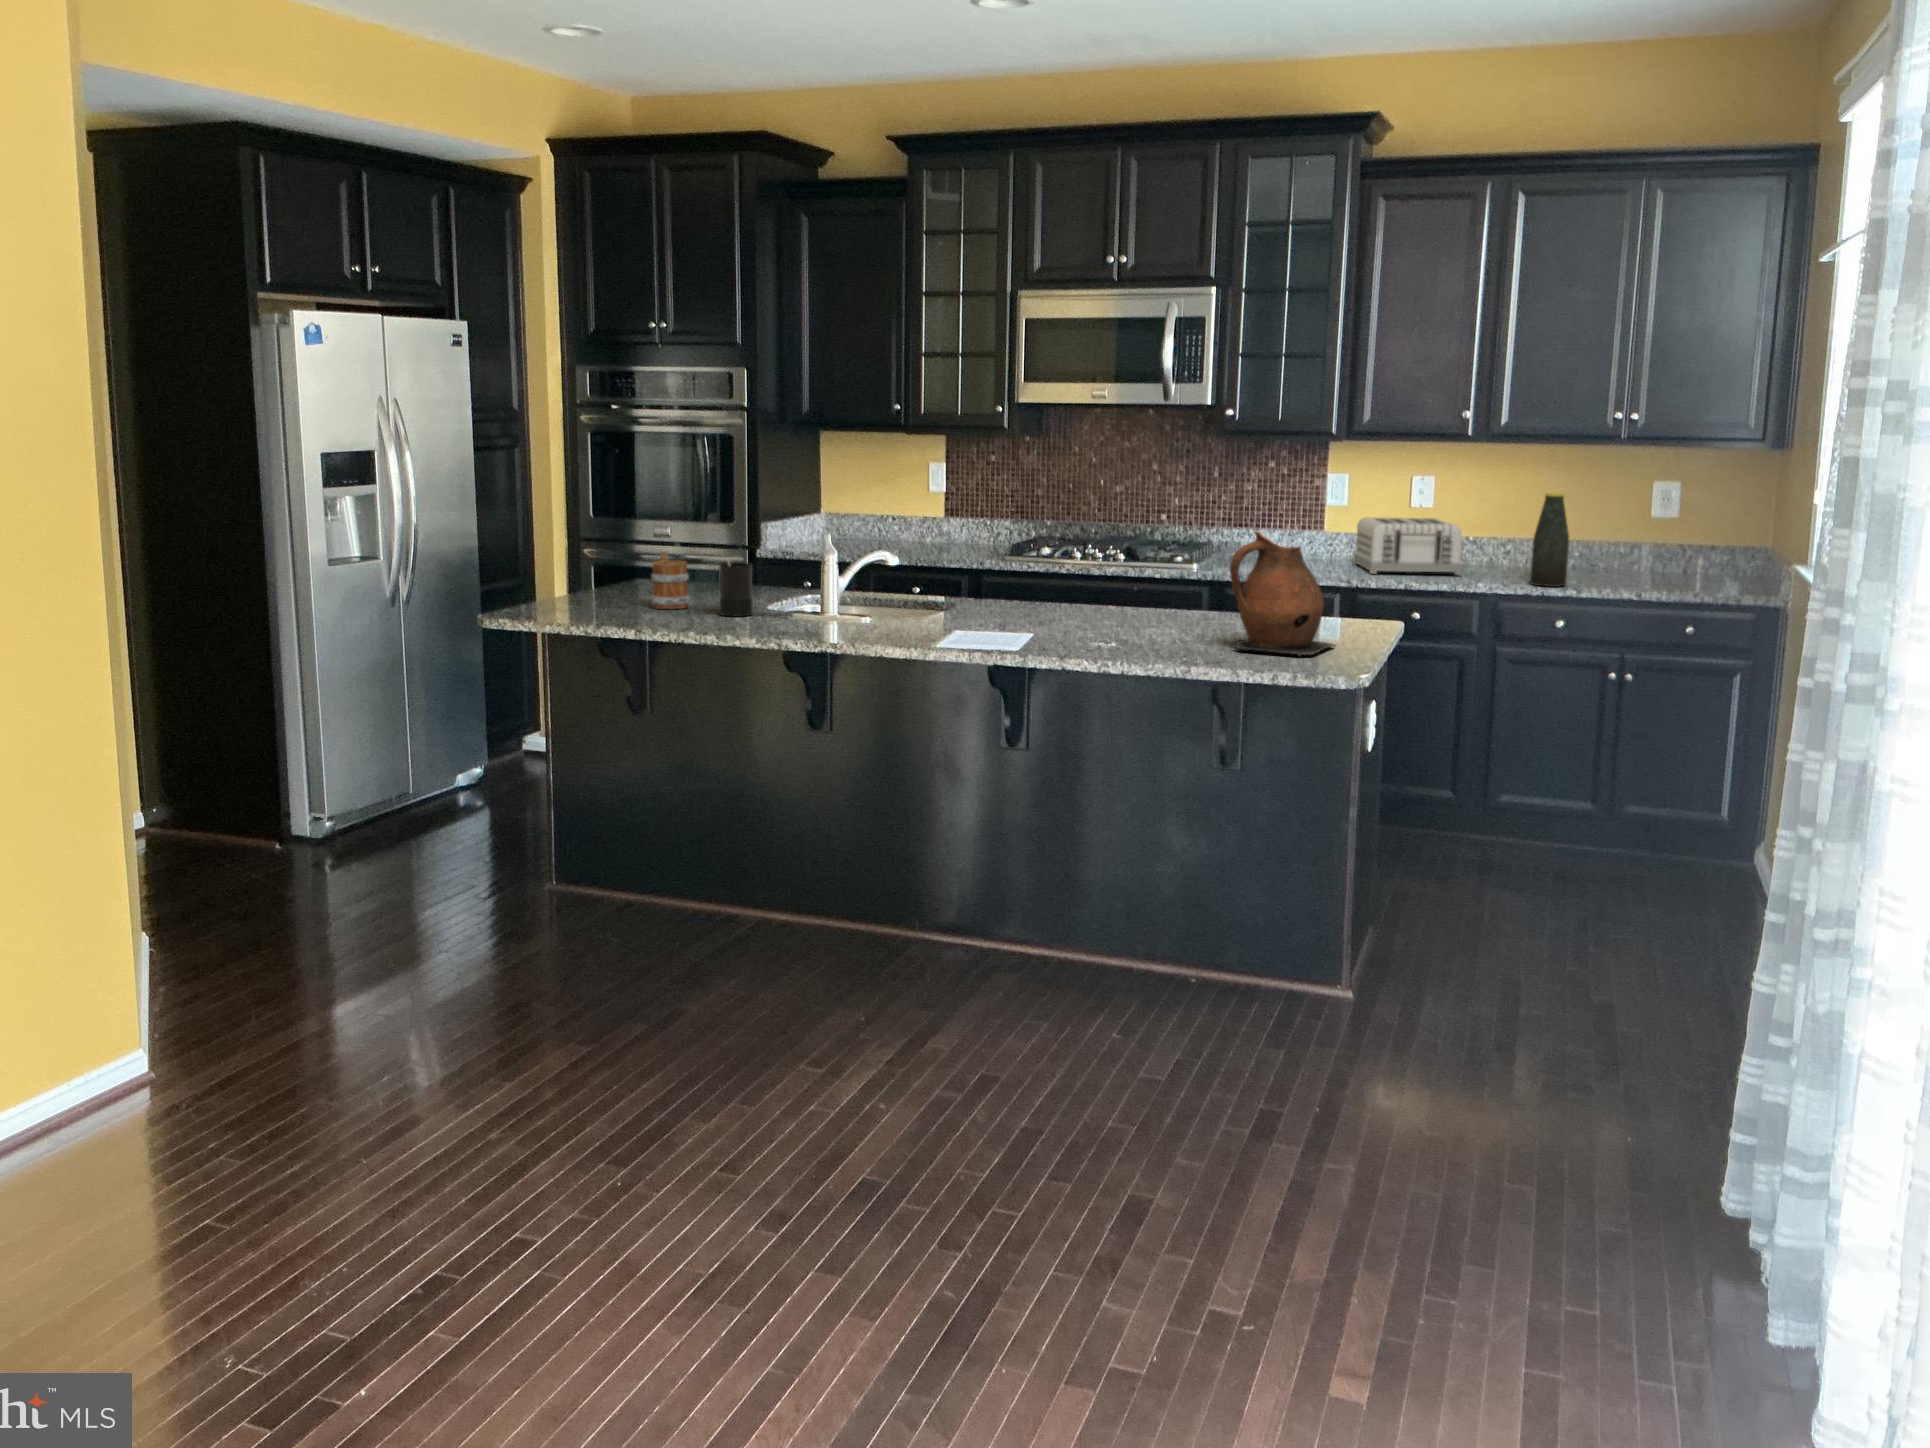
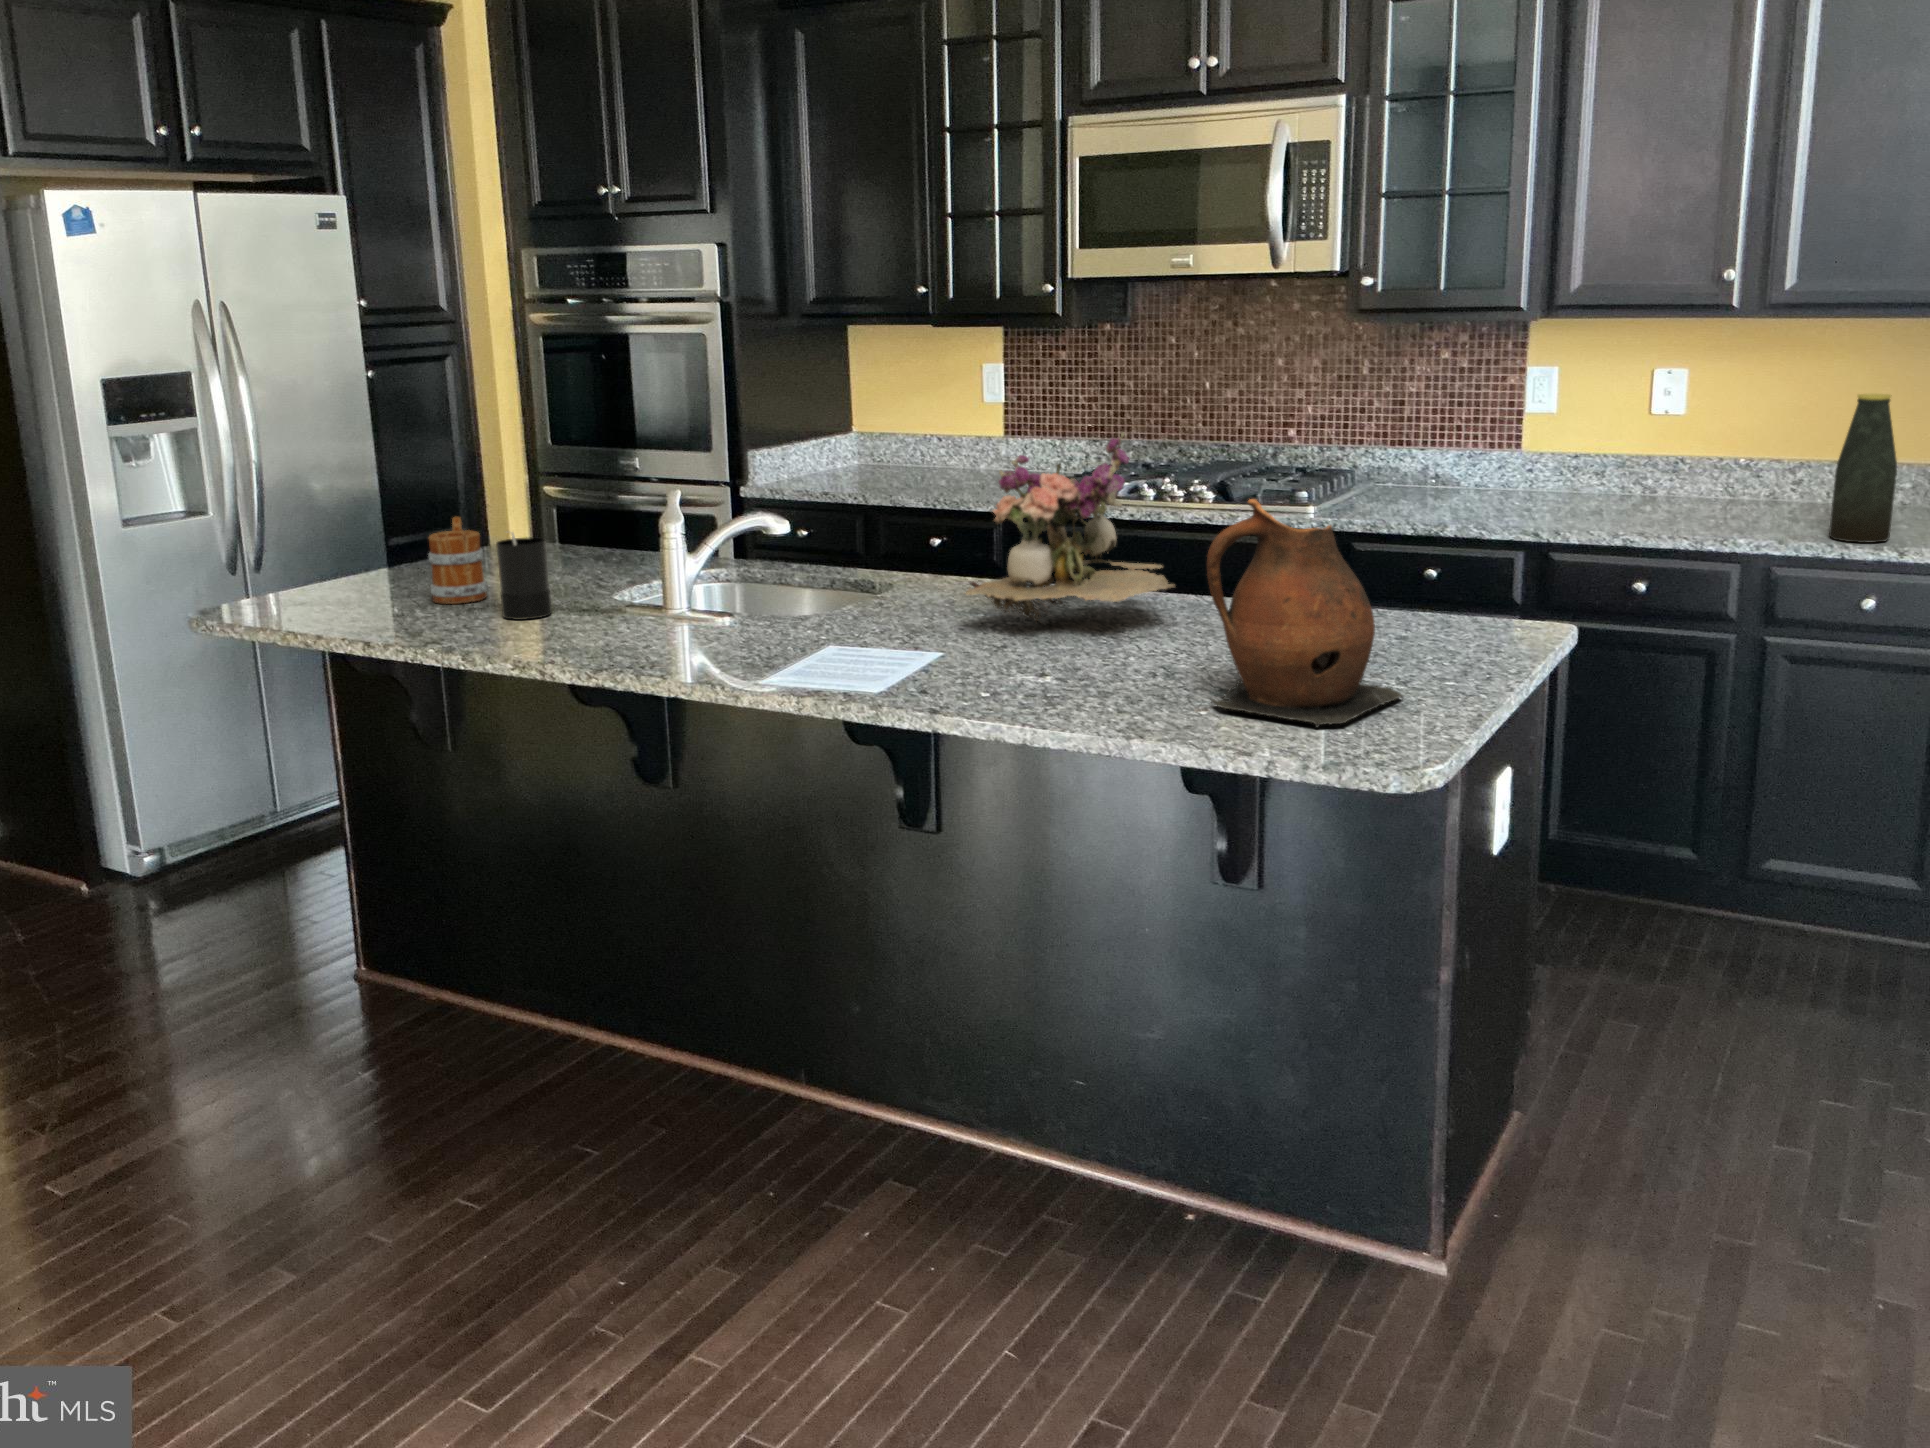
flower arrangement: none [1042,501,1174,619] -> present [966,433,1175,622]
toaster: present [1353,517,1462,575] -> none [1559,432,1722,521]

